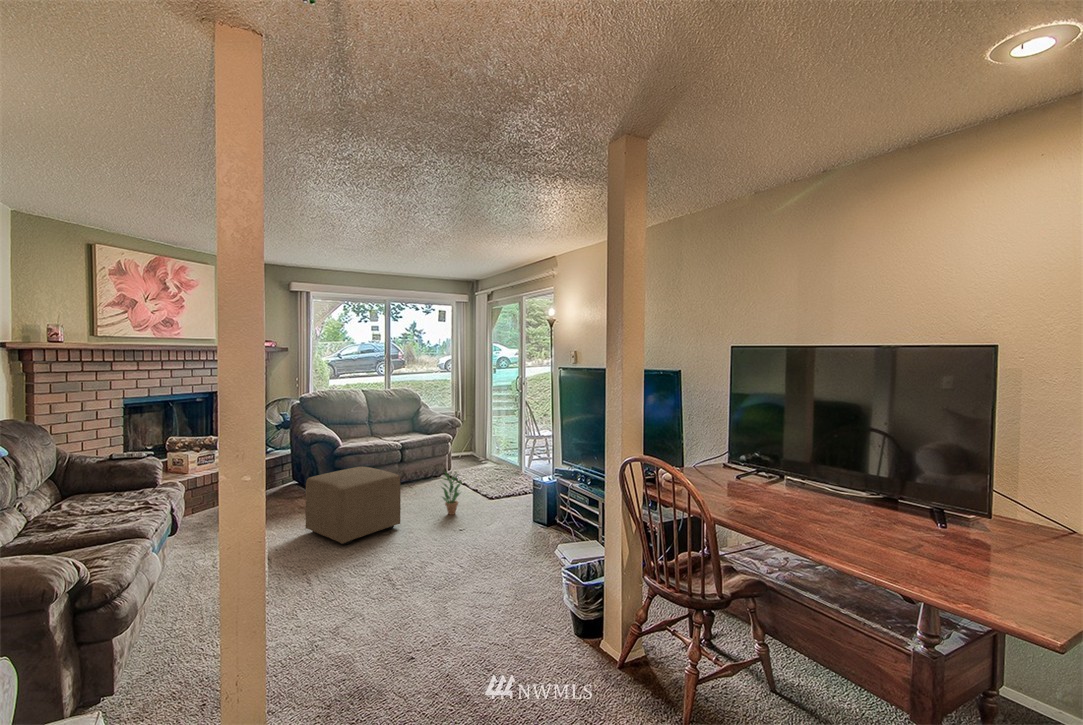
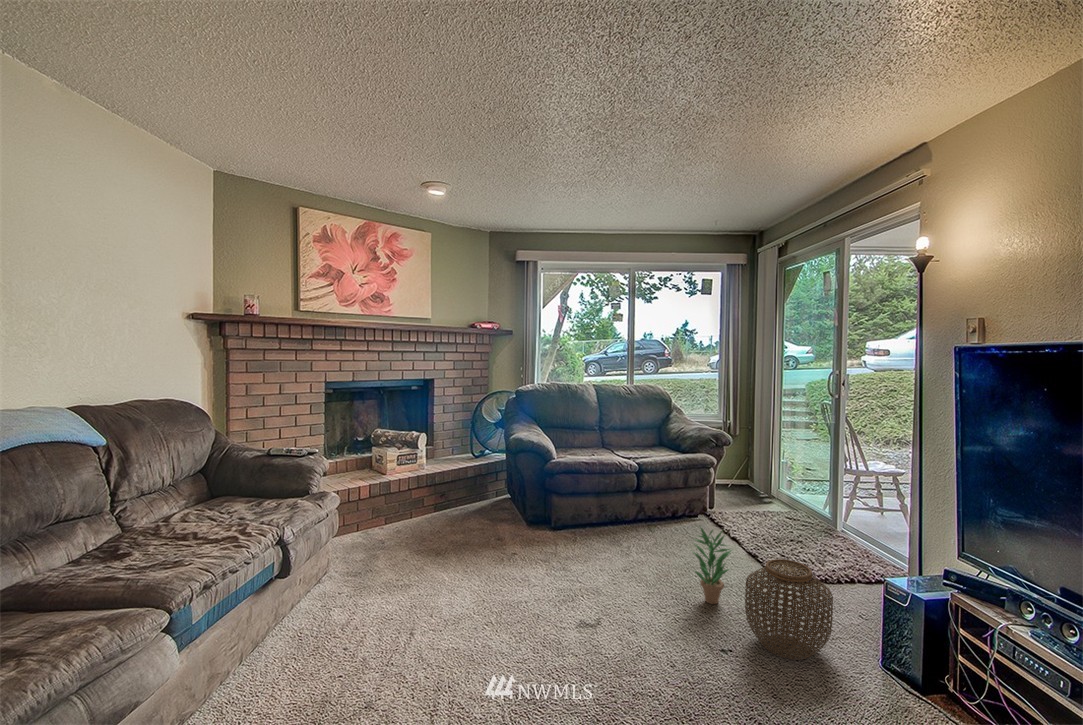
ottoman: present [305,467,401,544] -> none [489,500,624,630]
woven basket: none [470,479,511,528] -> present [745,559,833,660]

